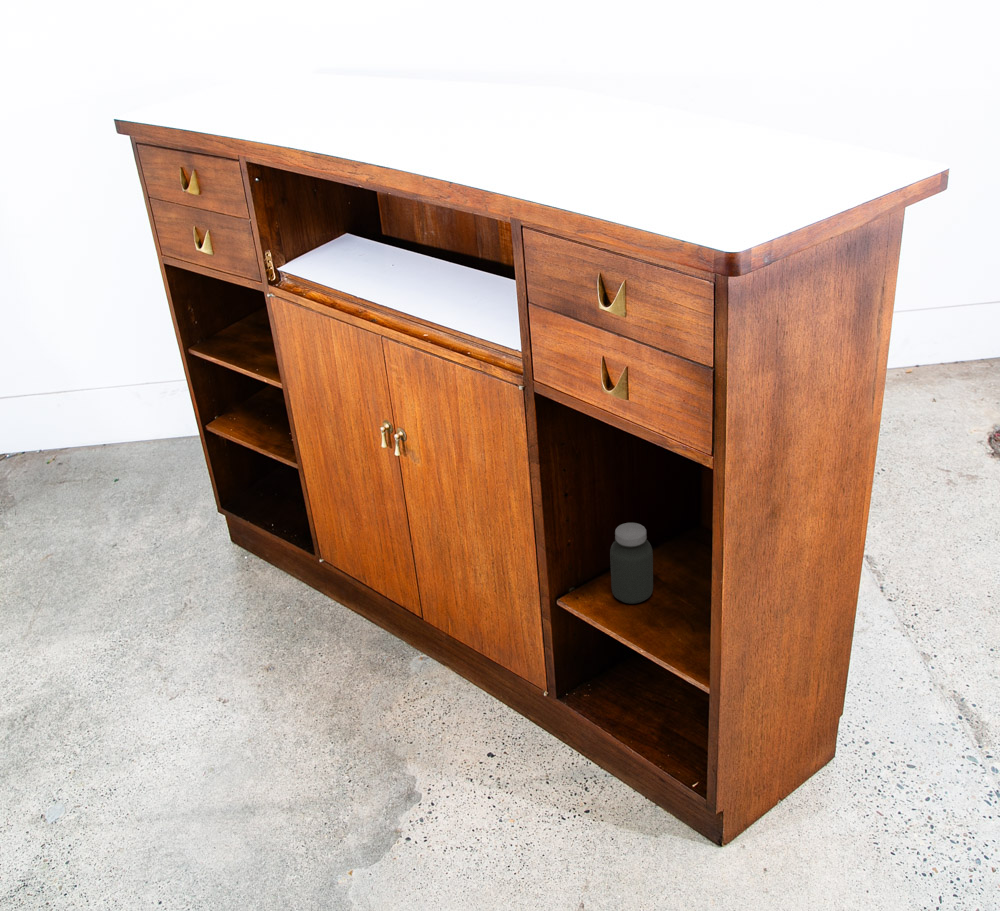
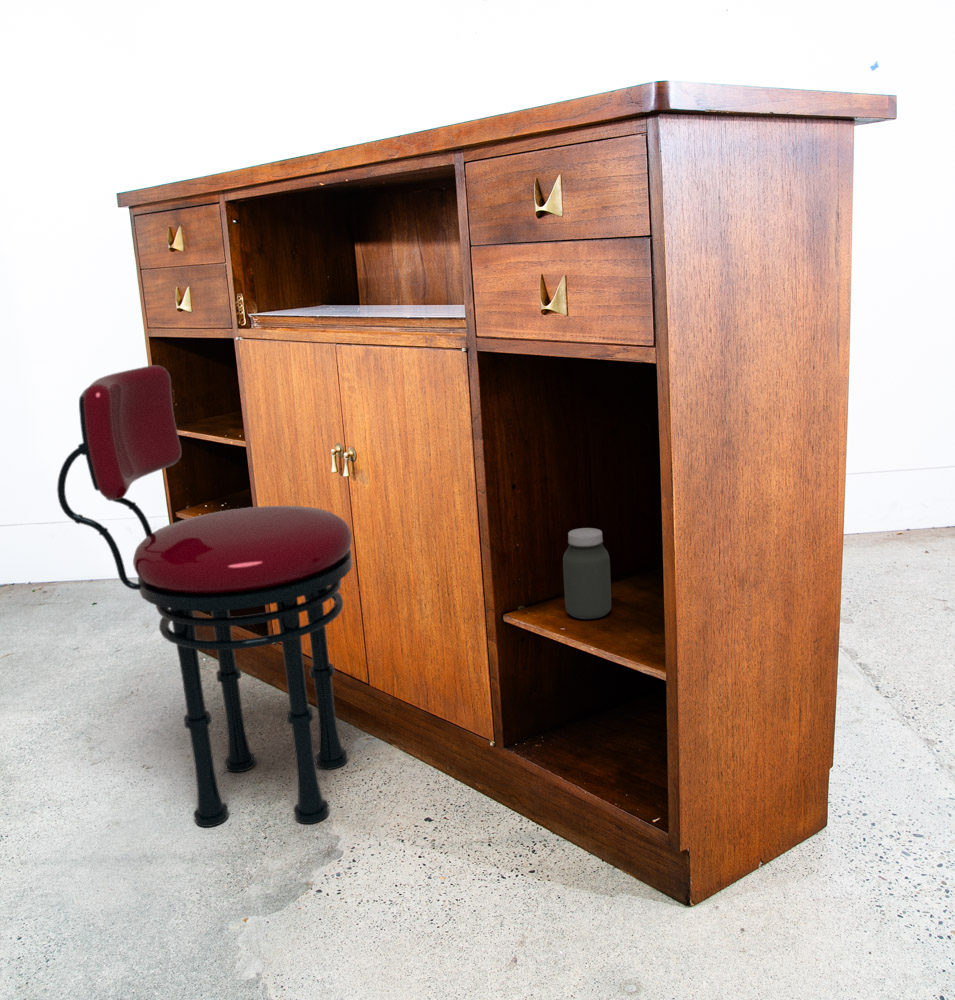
stool: none [135,361,410,770] -> present [57,365,352,827]

